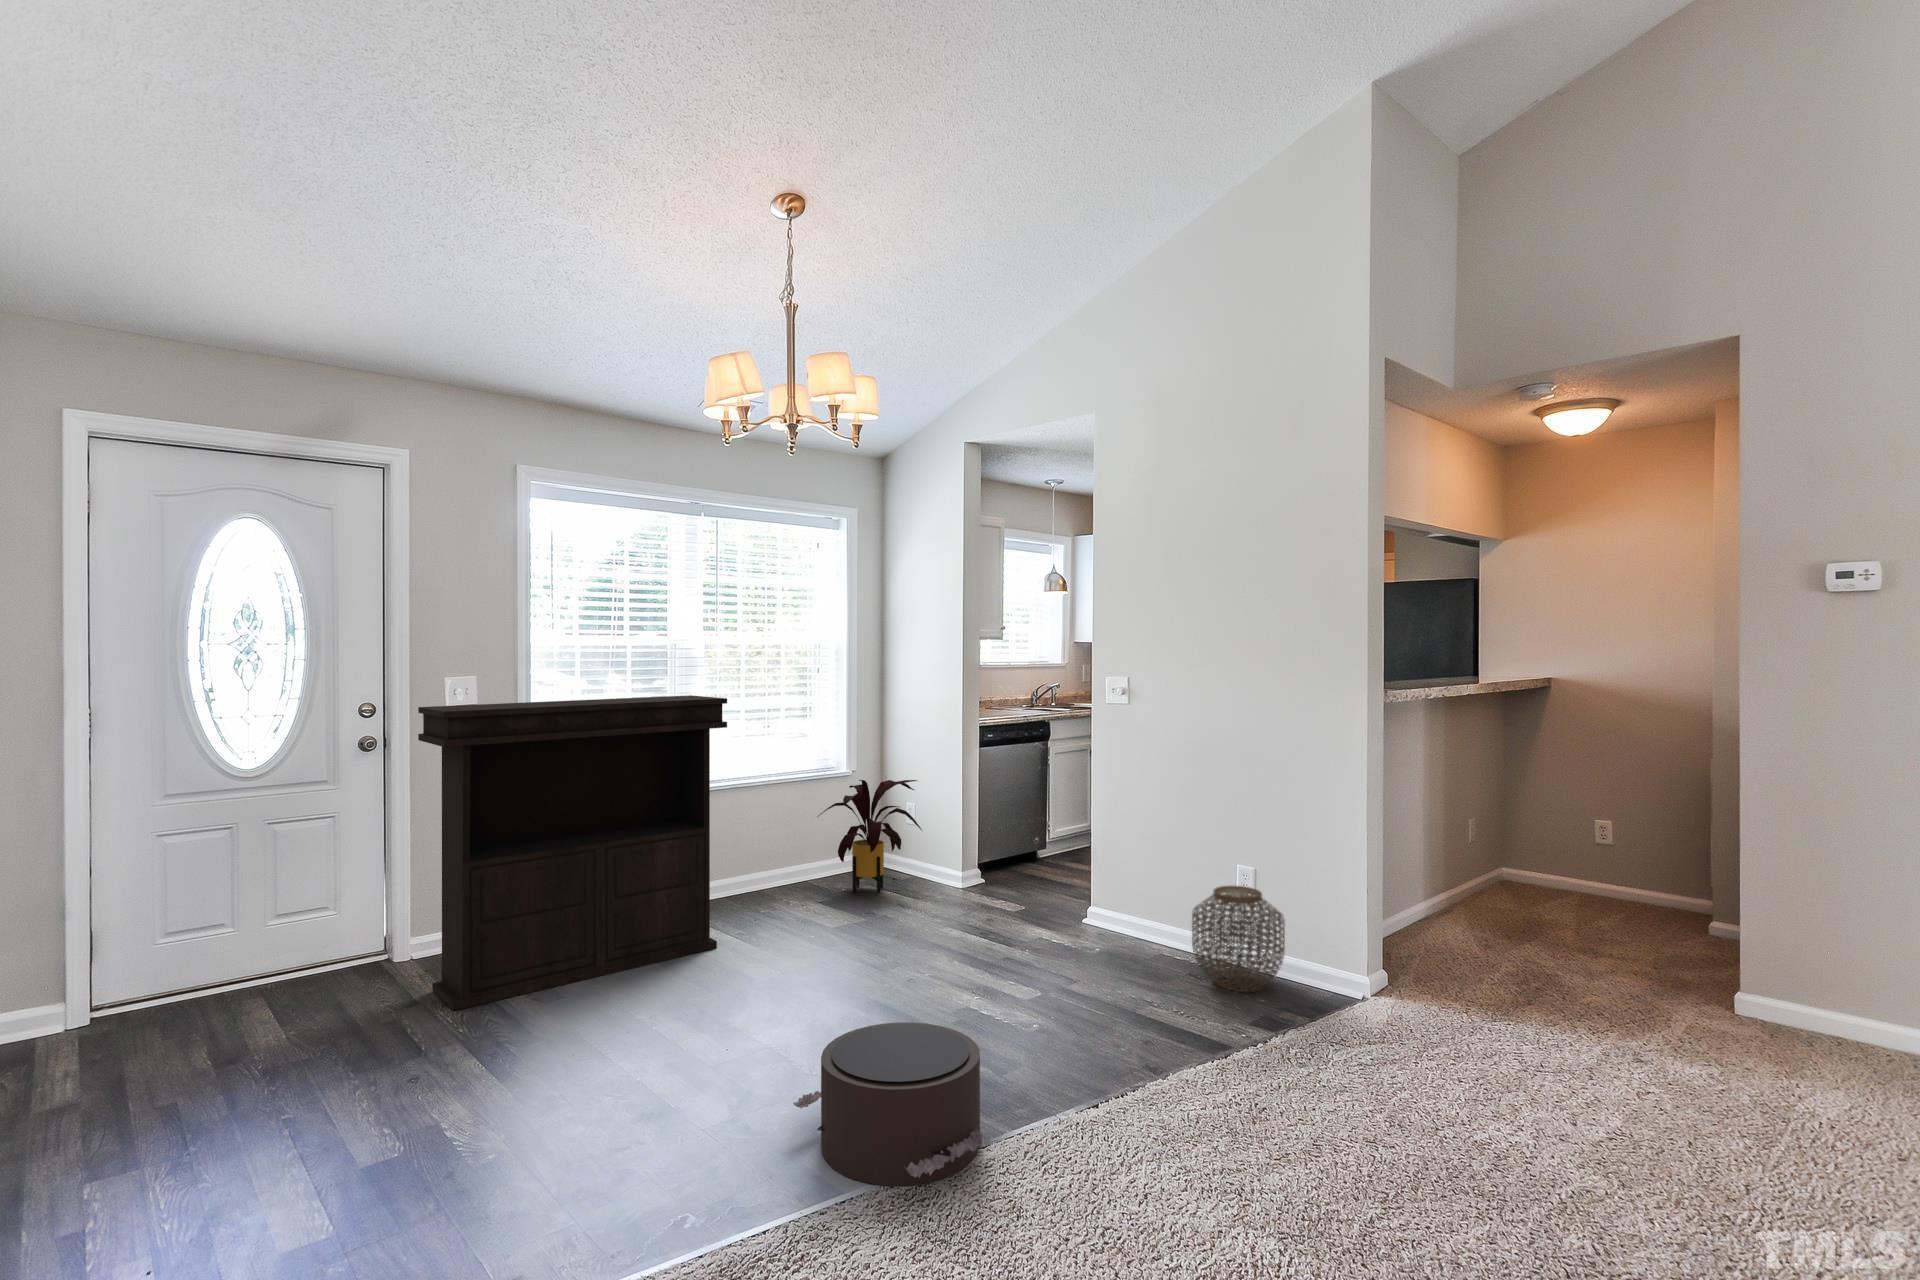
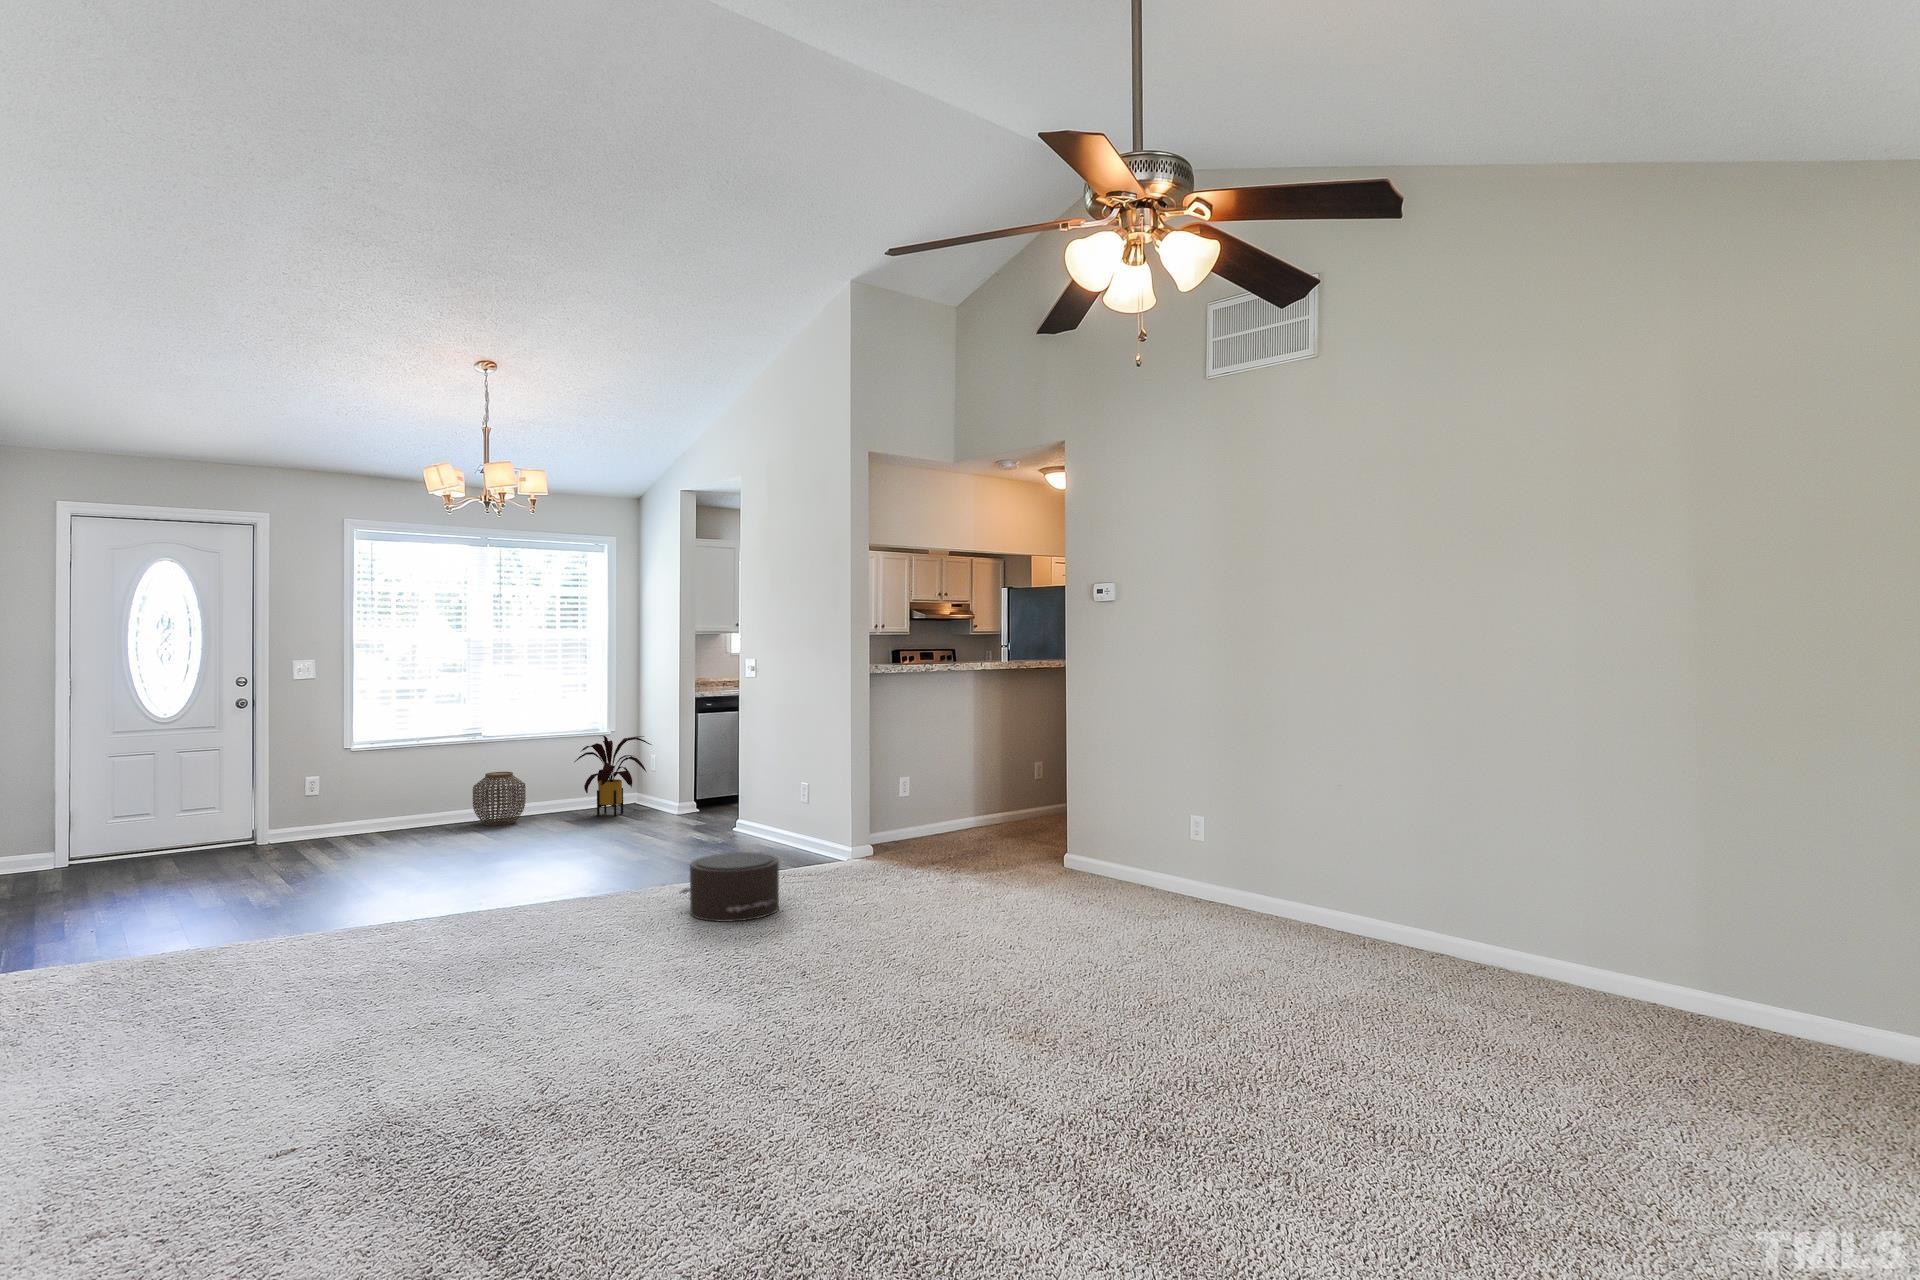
console table: present [418,695,727,1011] -> none [265,674,477,863]
woven basket: present [1192,886,1285,992] -> present [473,772,526,826]
pouf: present [793,1022,990,1186] -> present [680,852,779,922]

